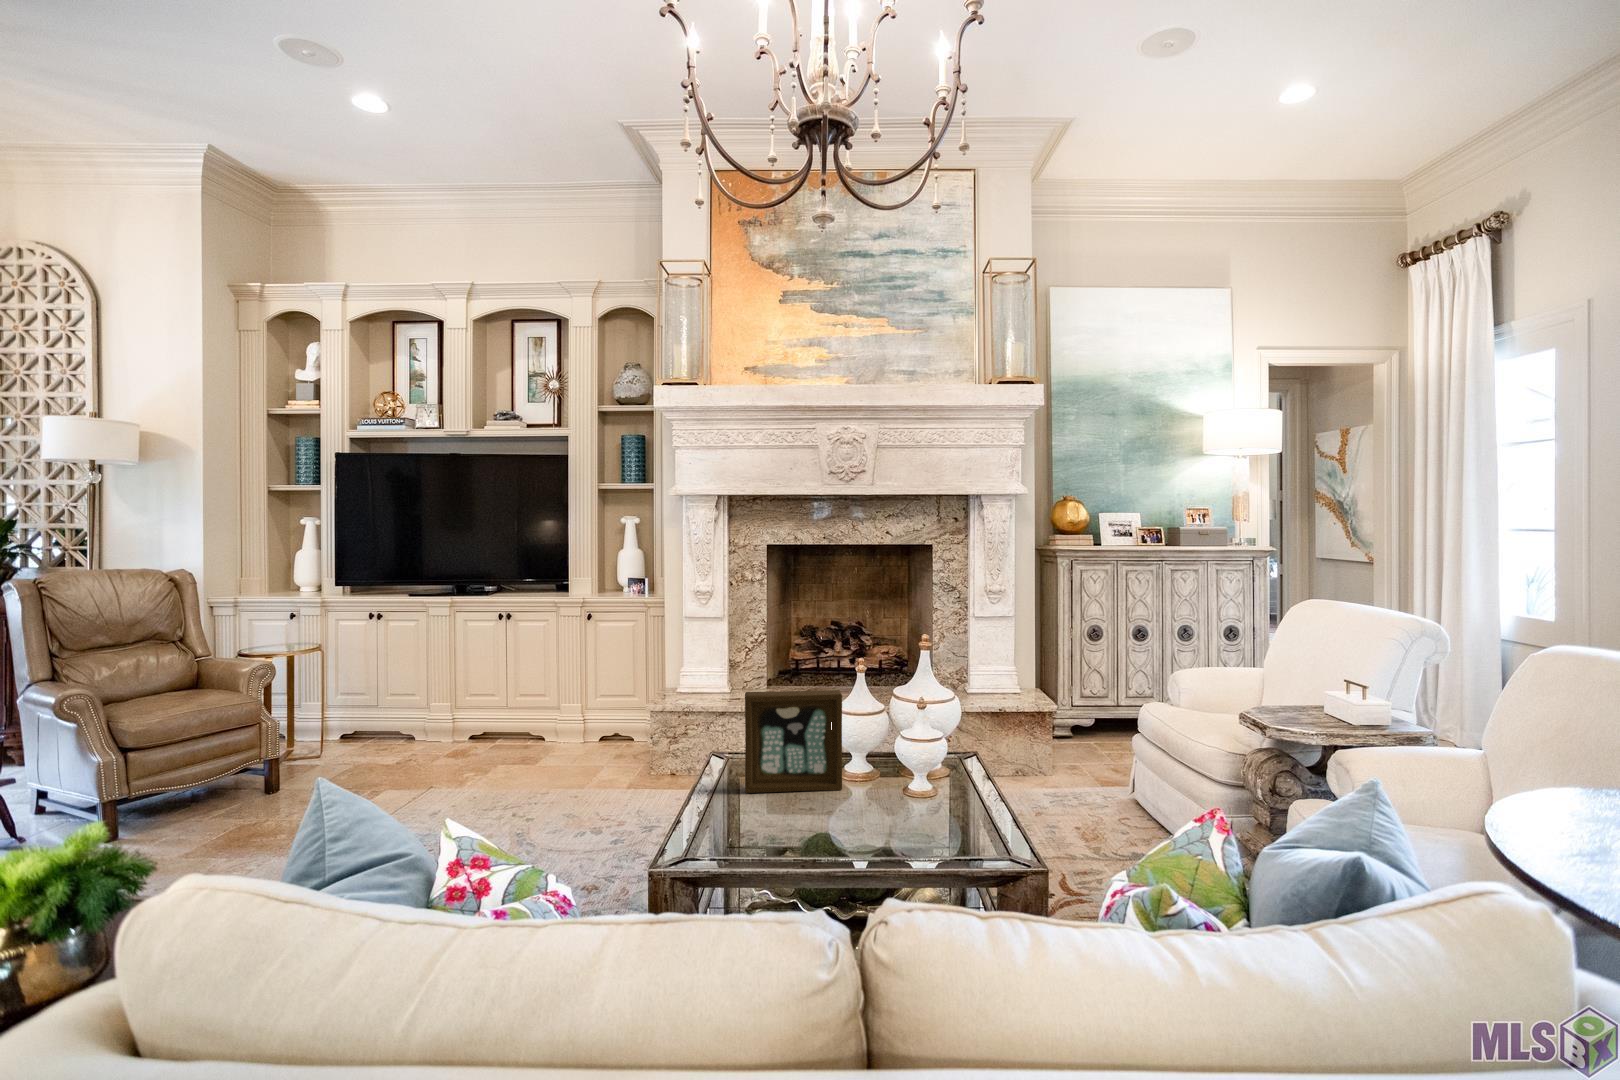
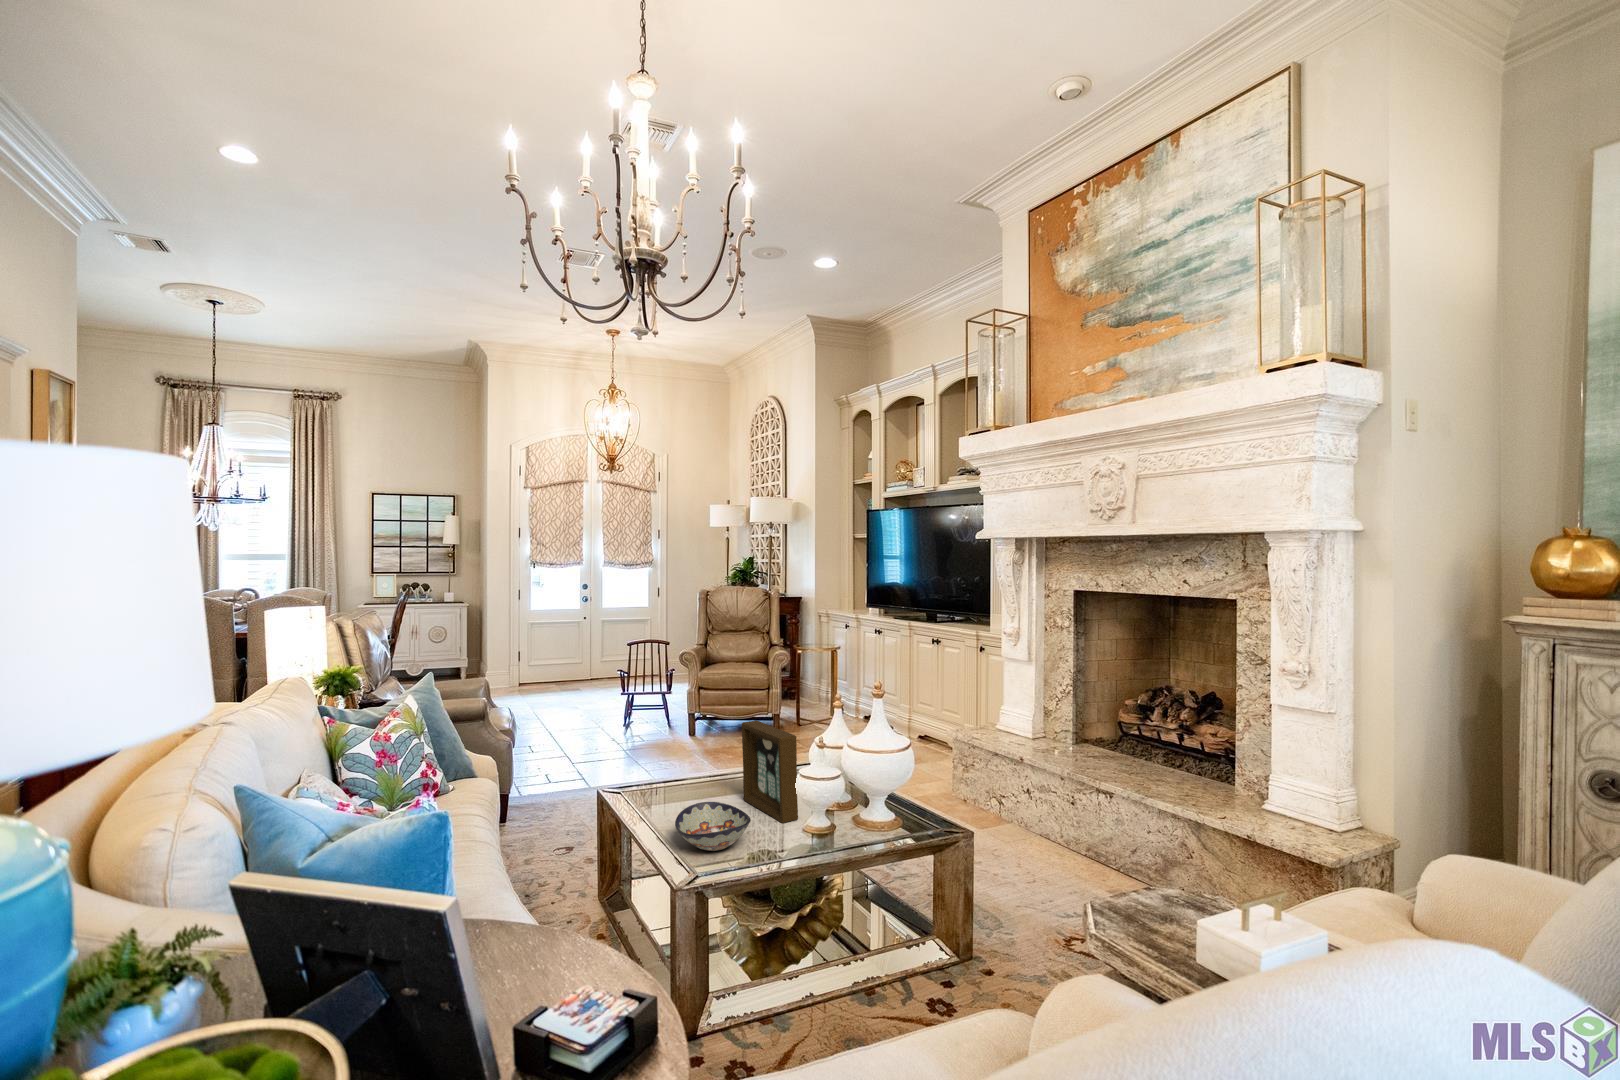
decorative bowl: none [827,778,931,825] -> present [675,802,750,851]

